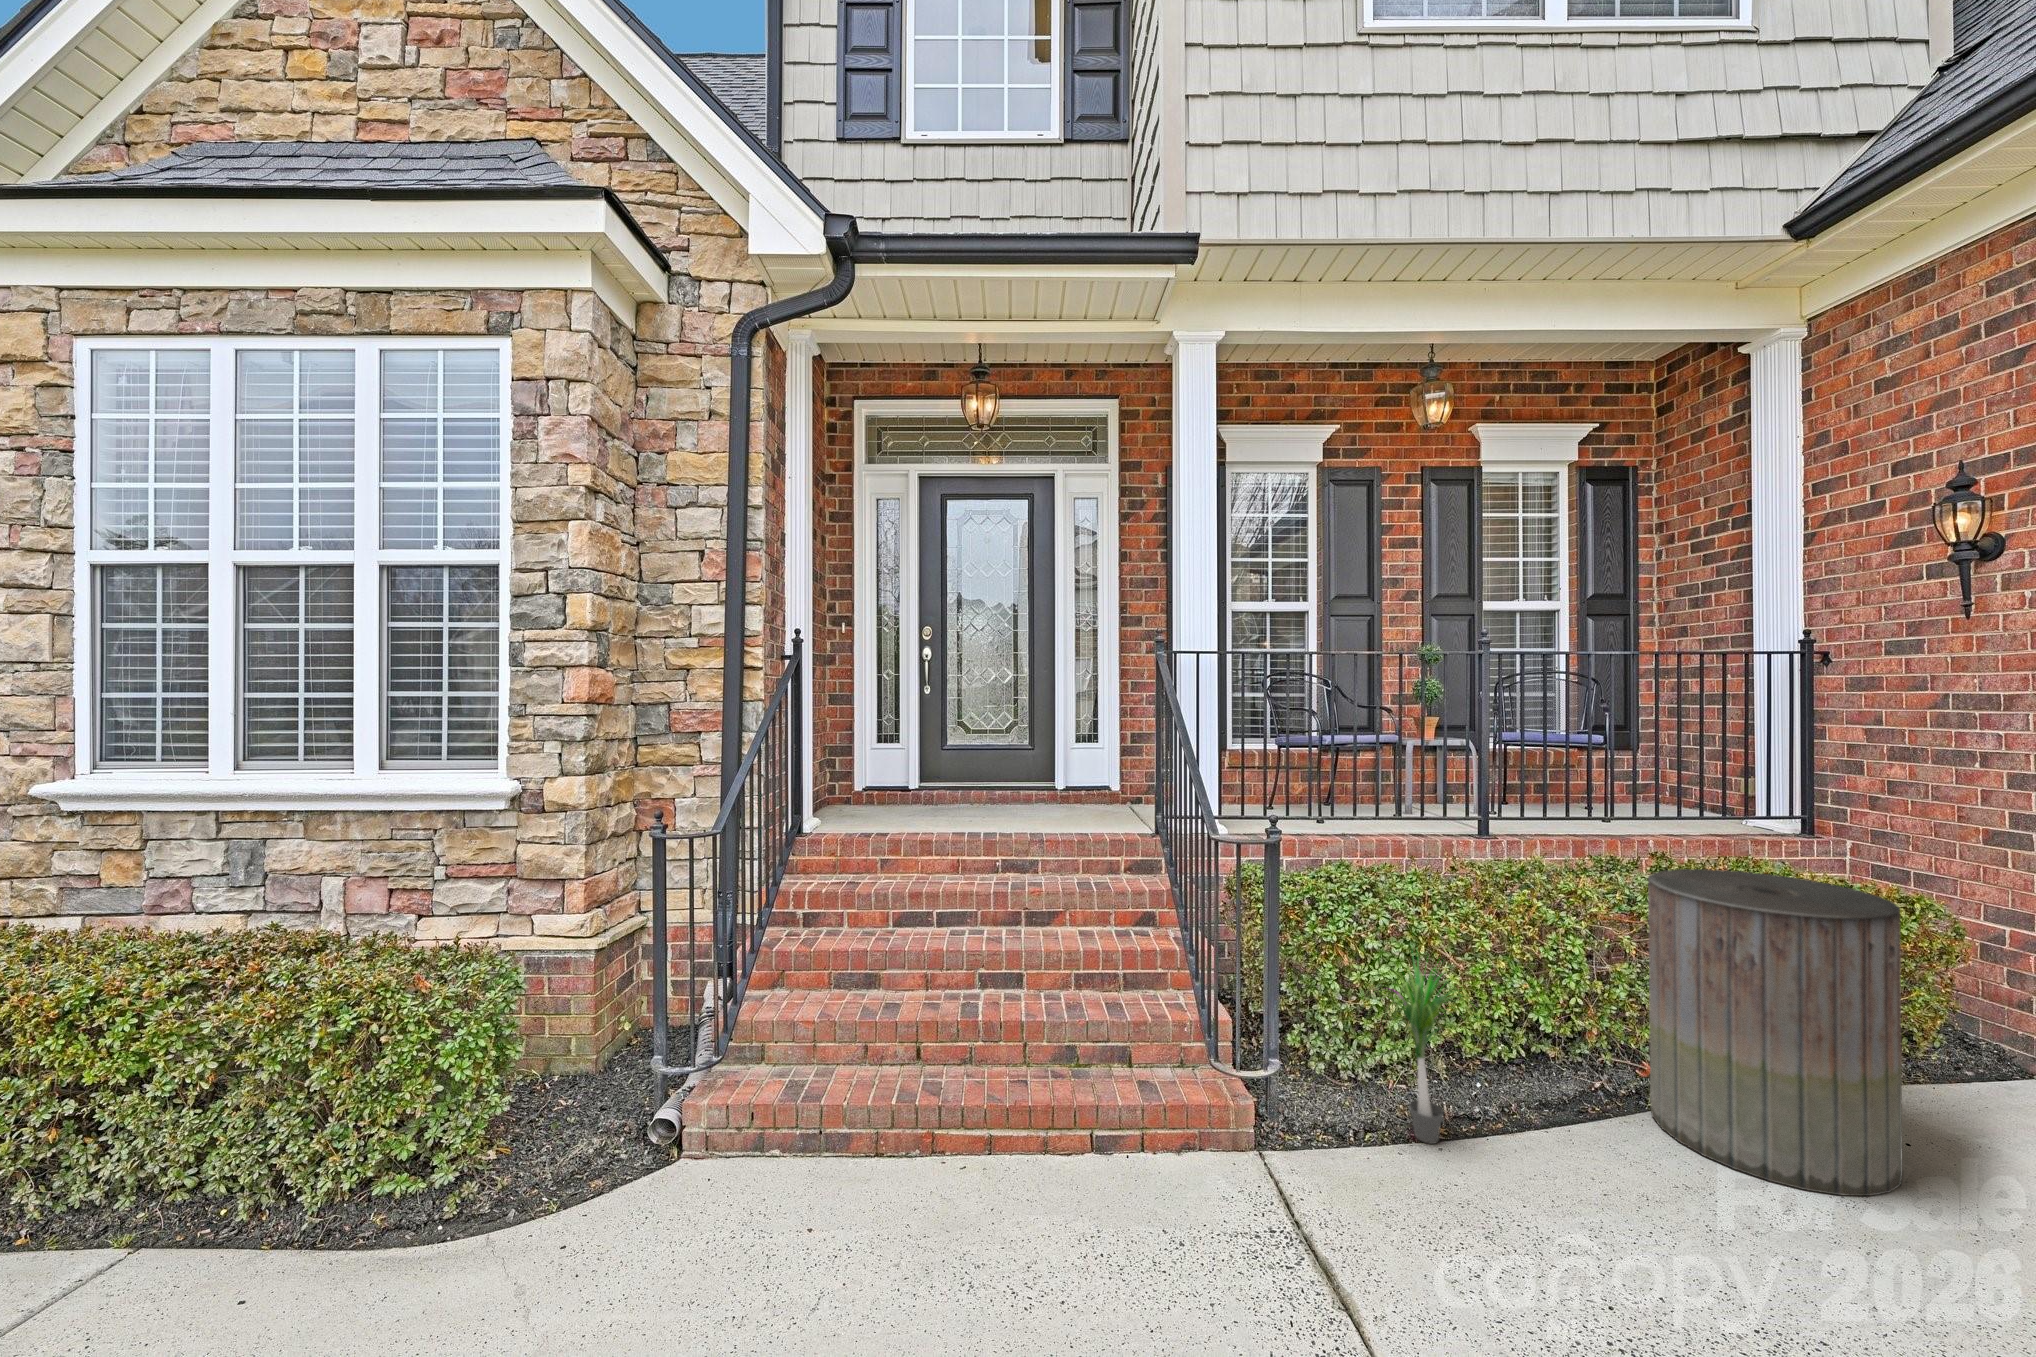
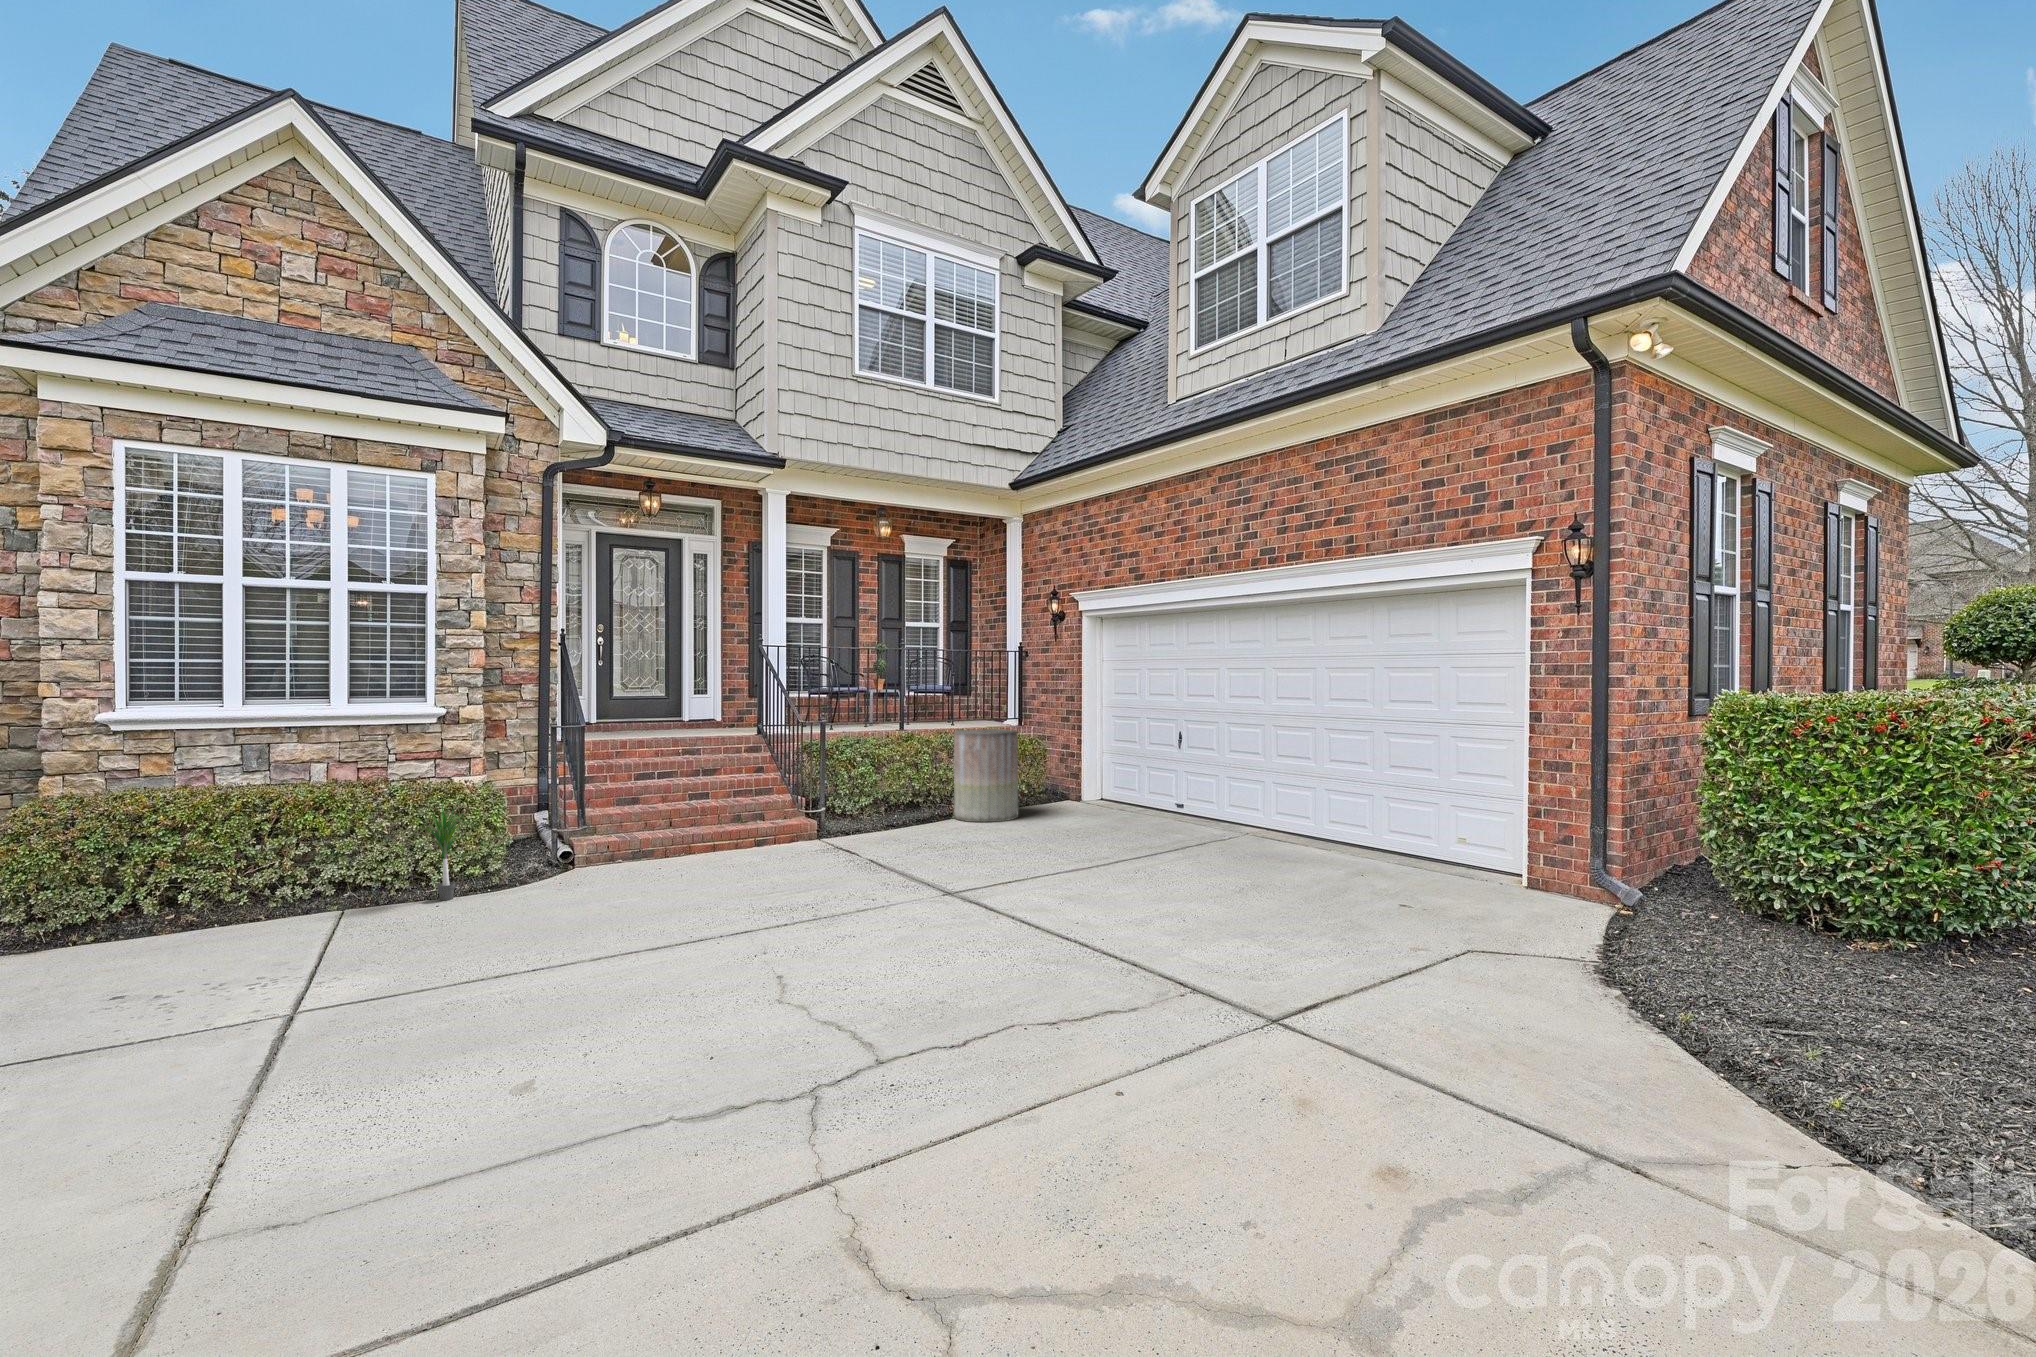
potted plant: present [1373,962,1477,1144] -> present [418,805,473,900]

